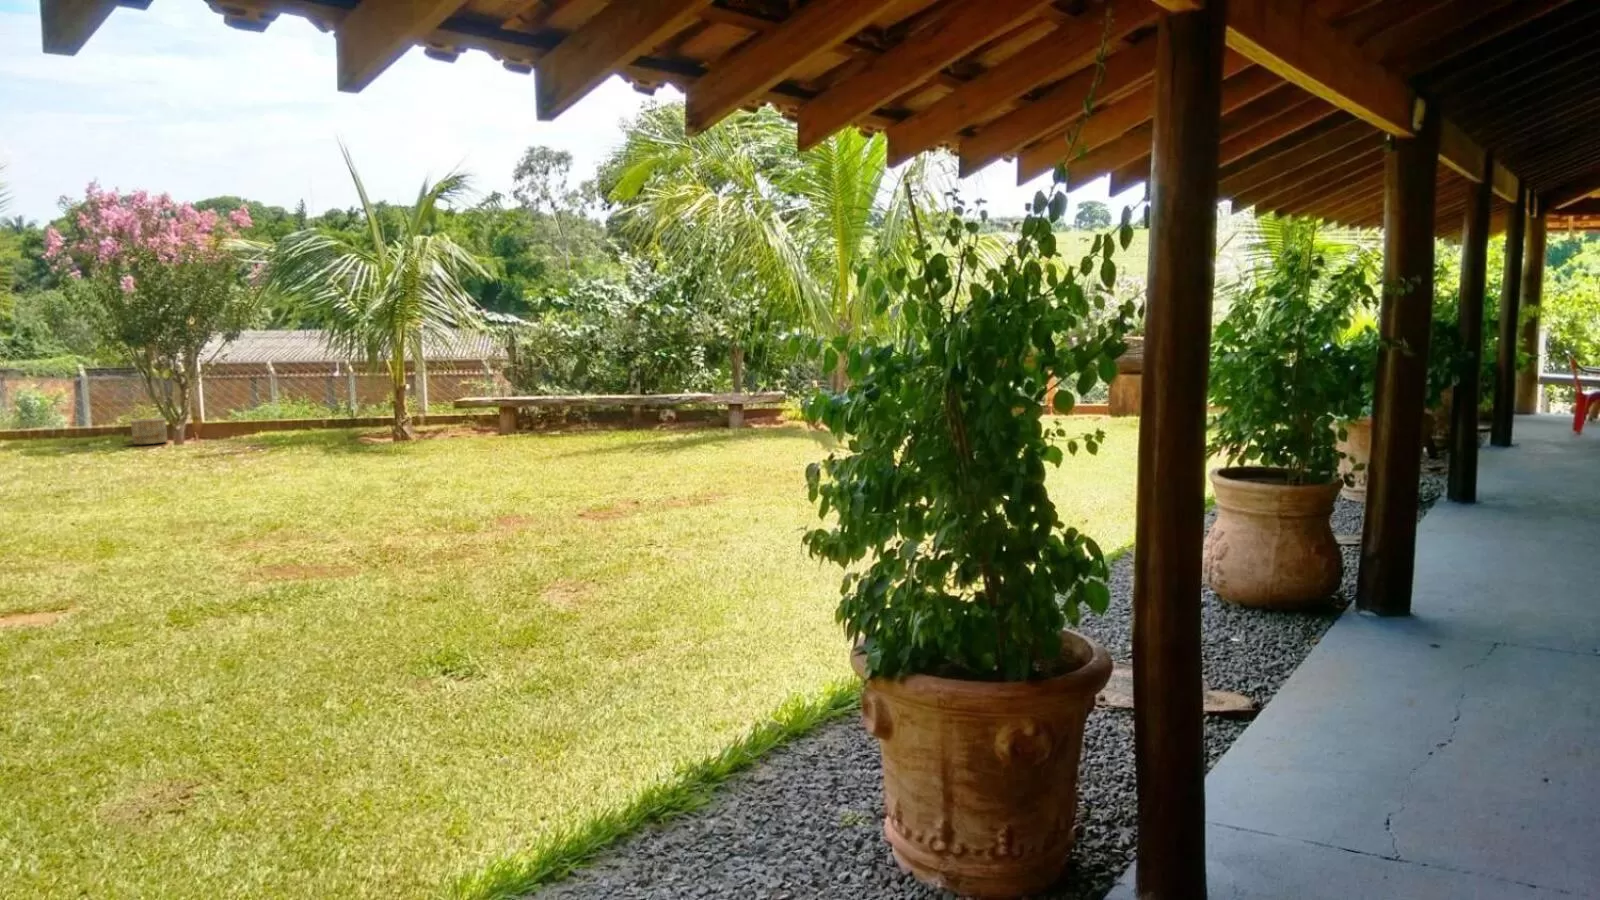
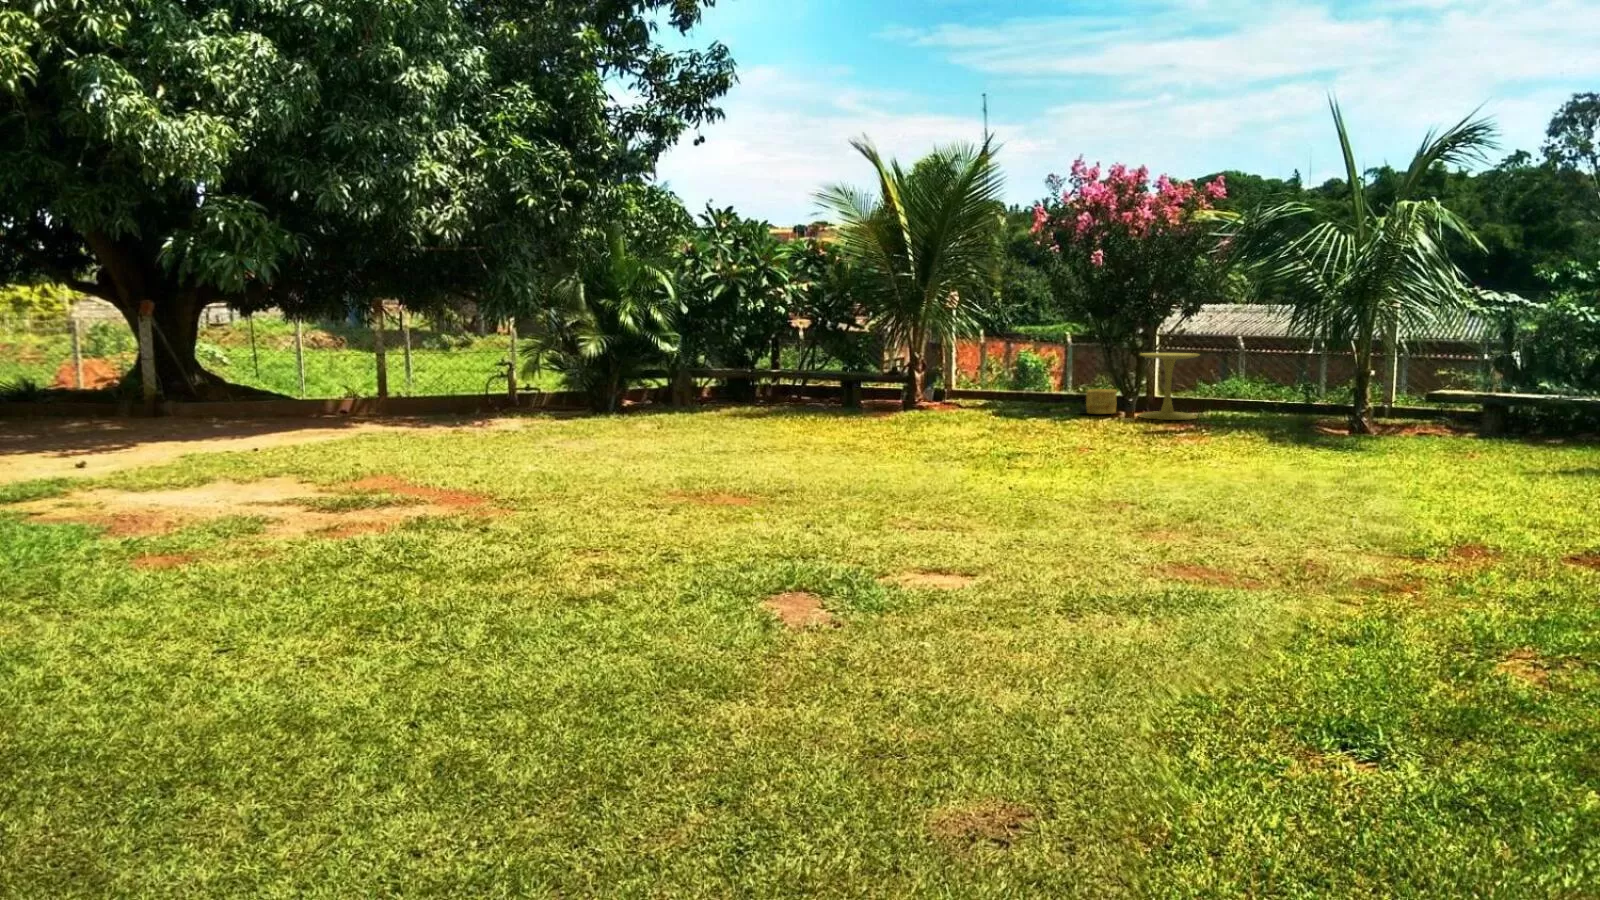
pedestal table: none [187,377,256,444] -> present [1138,353,1199,420]

